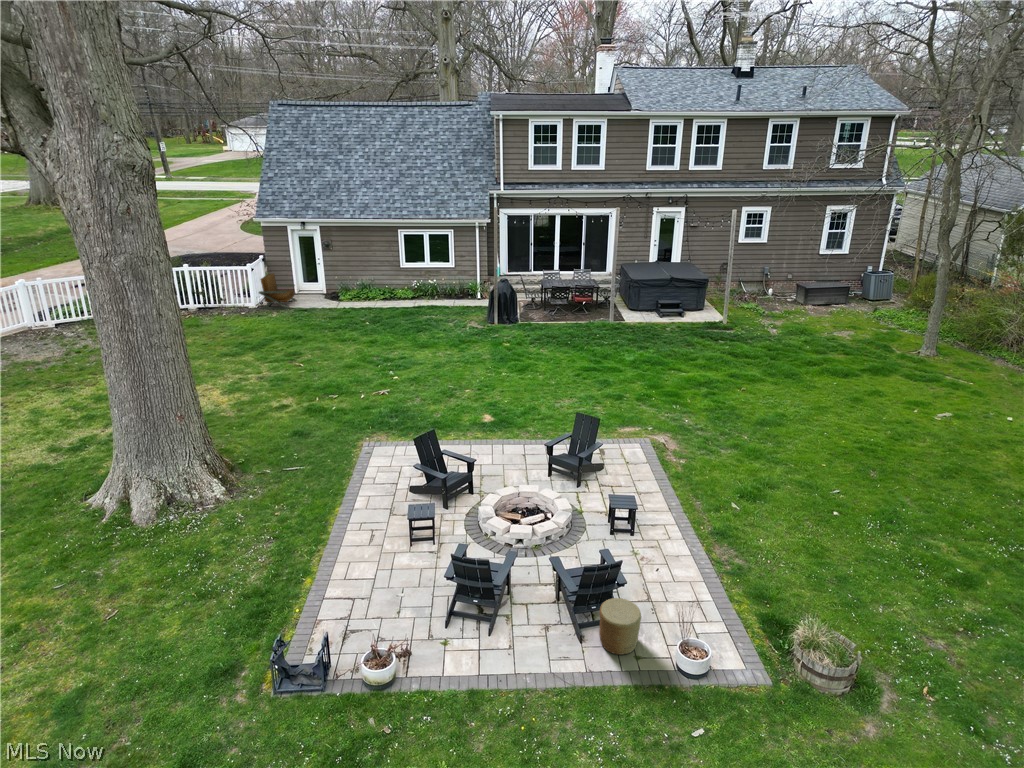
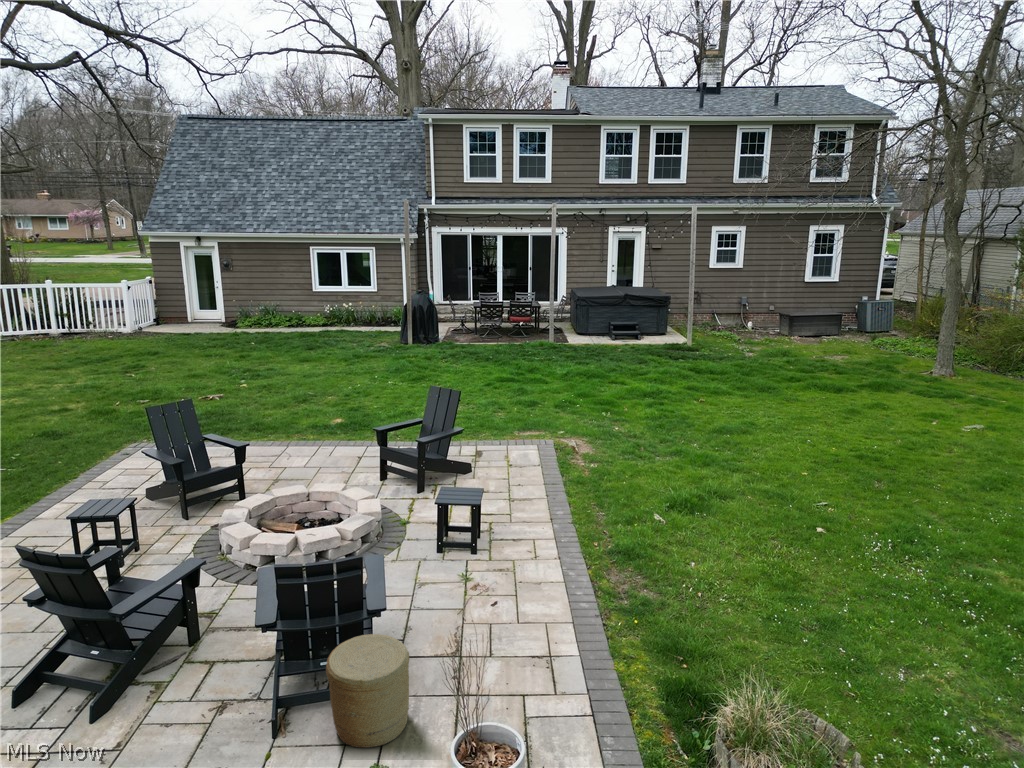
lounge chair: present [259,273,297,309] -> none [135,295,187,334]

